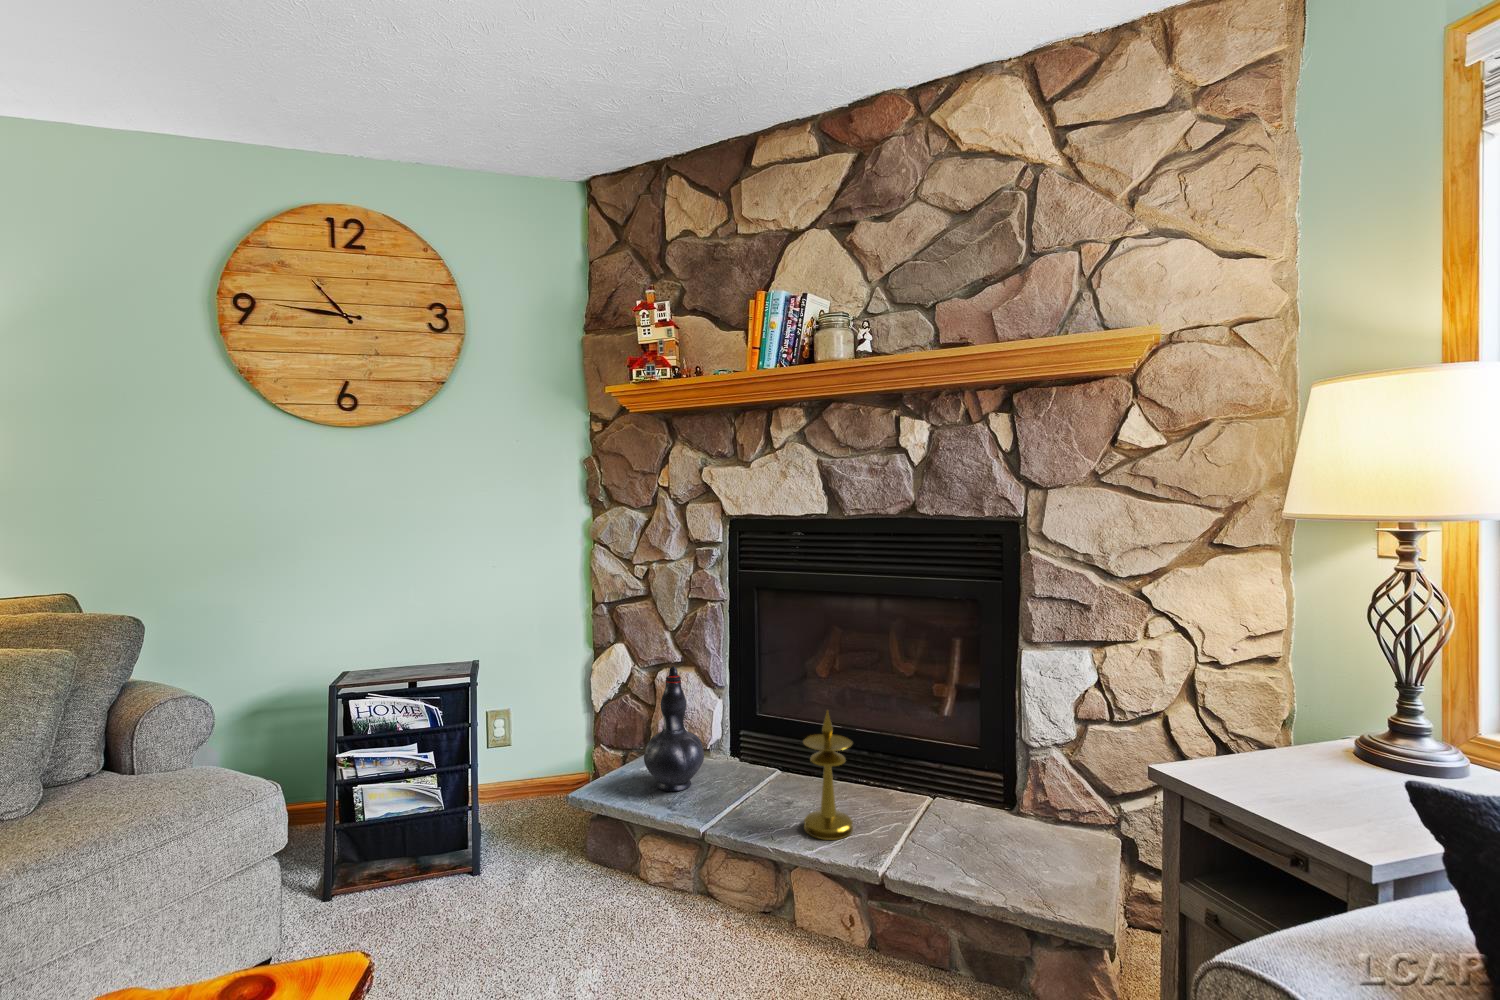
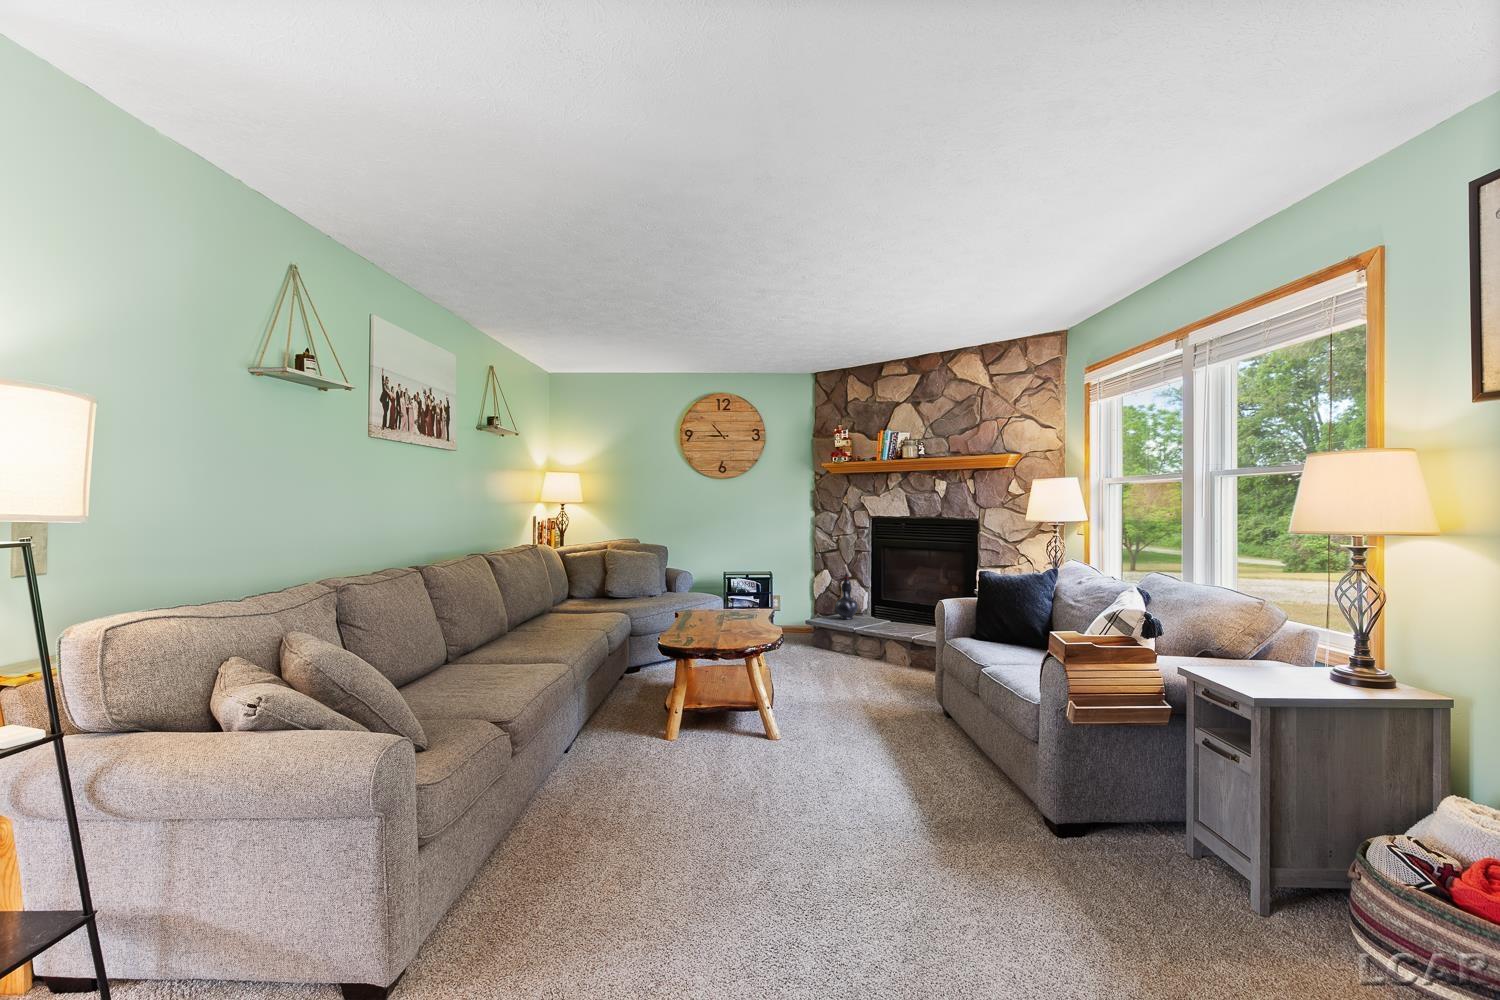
candlestick: present [803,711,853,840] -> none [891,586,909,630]

